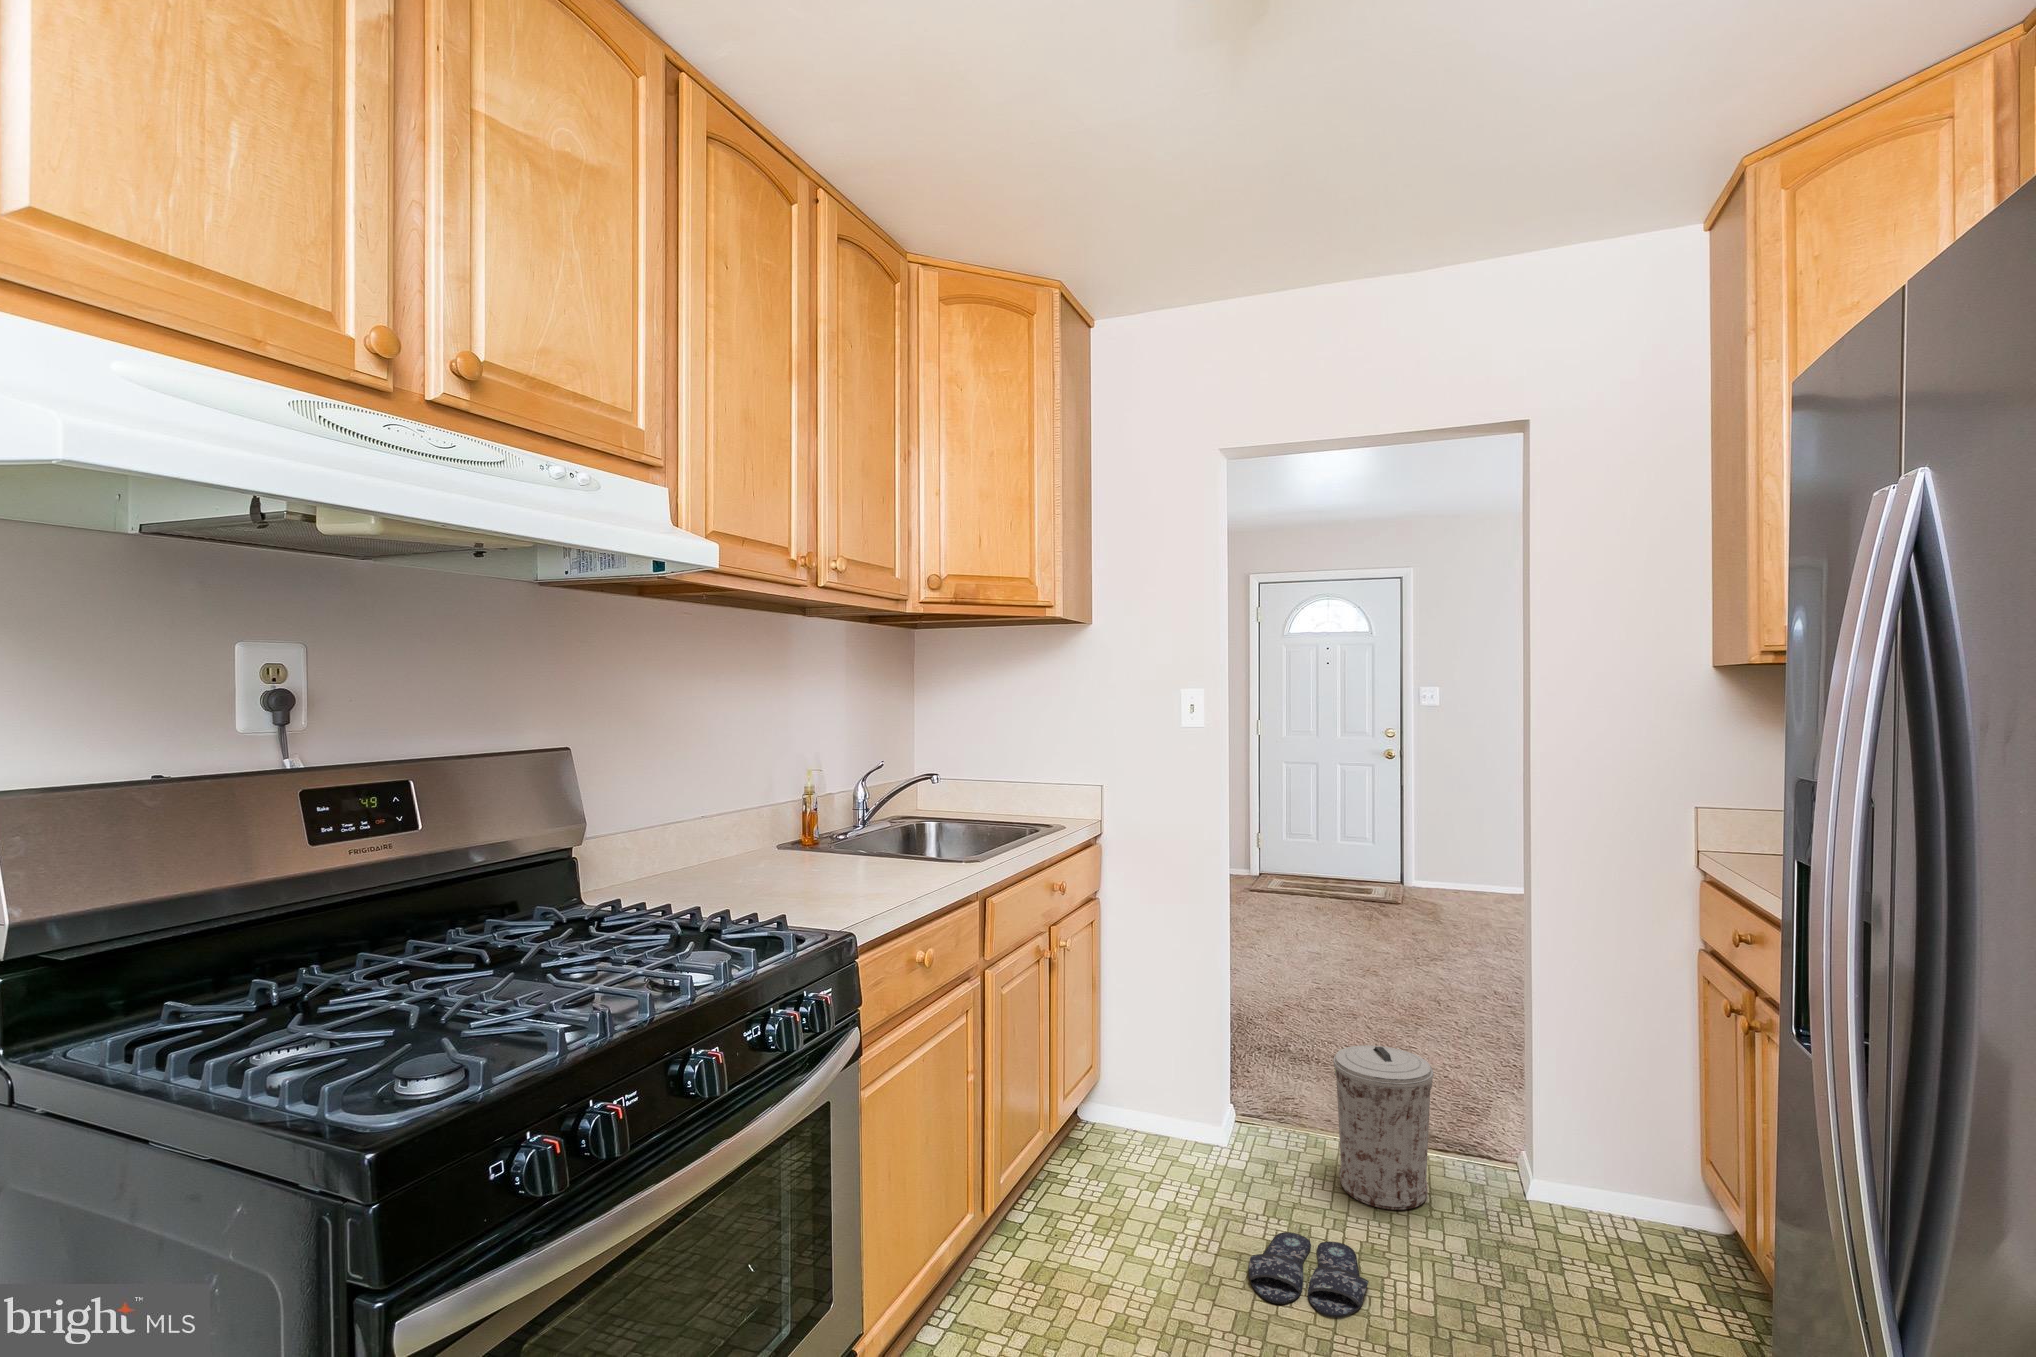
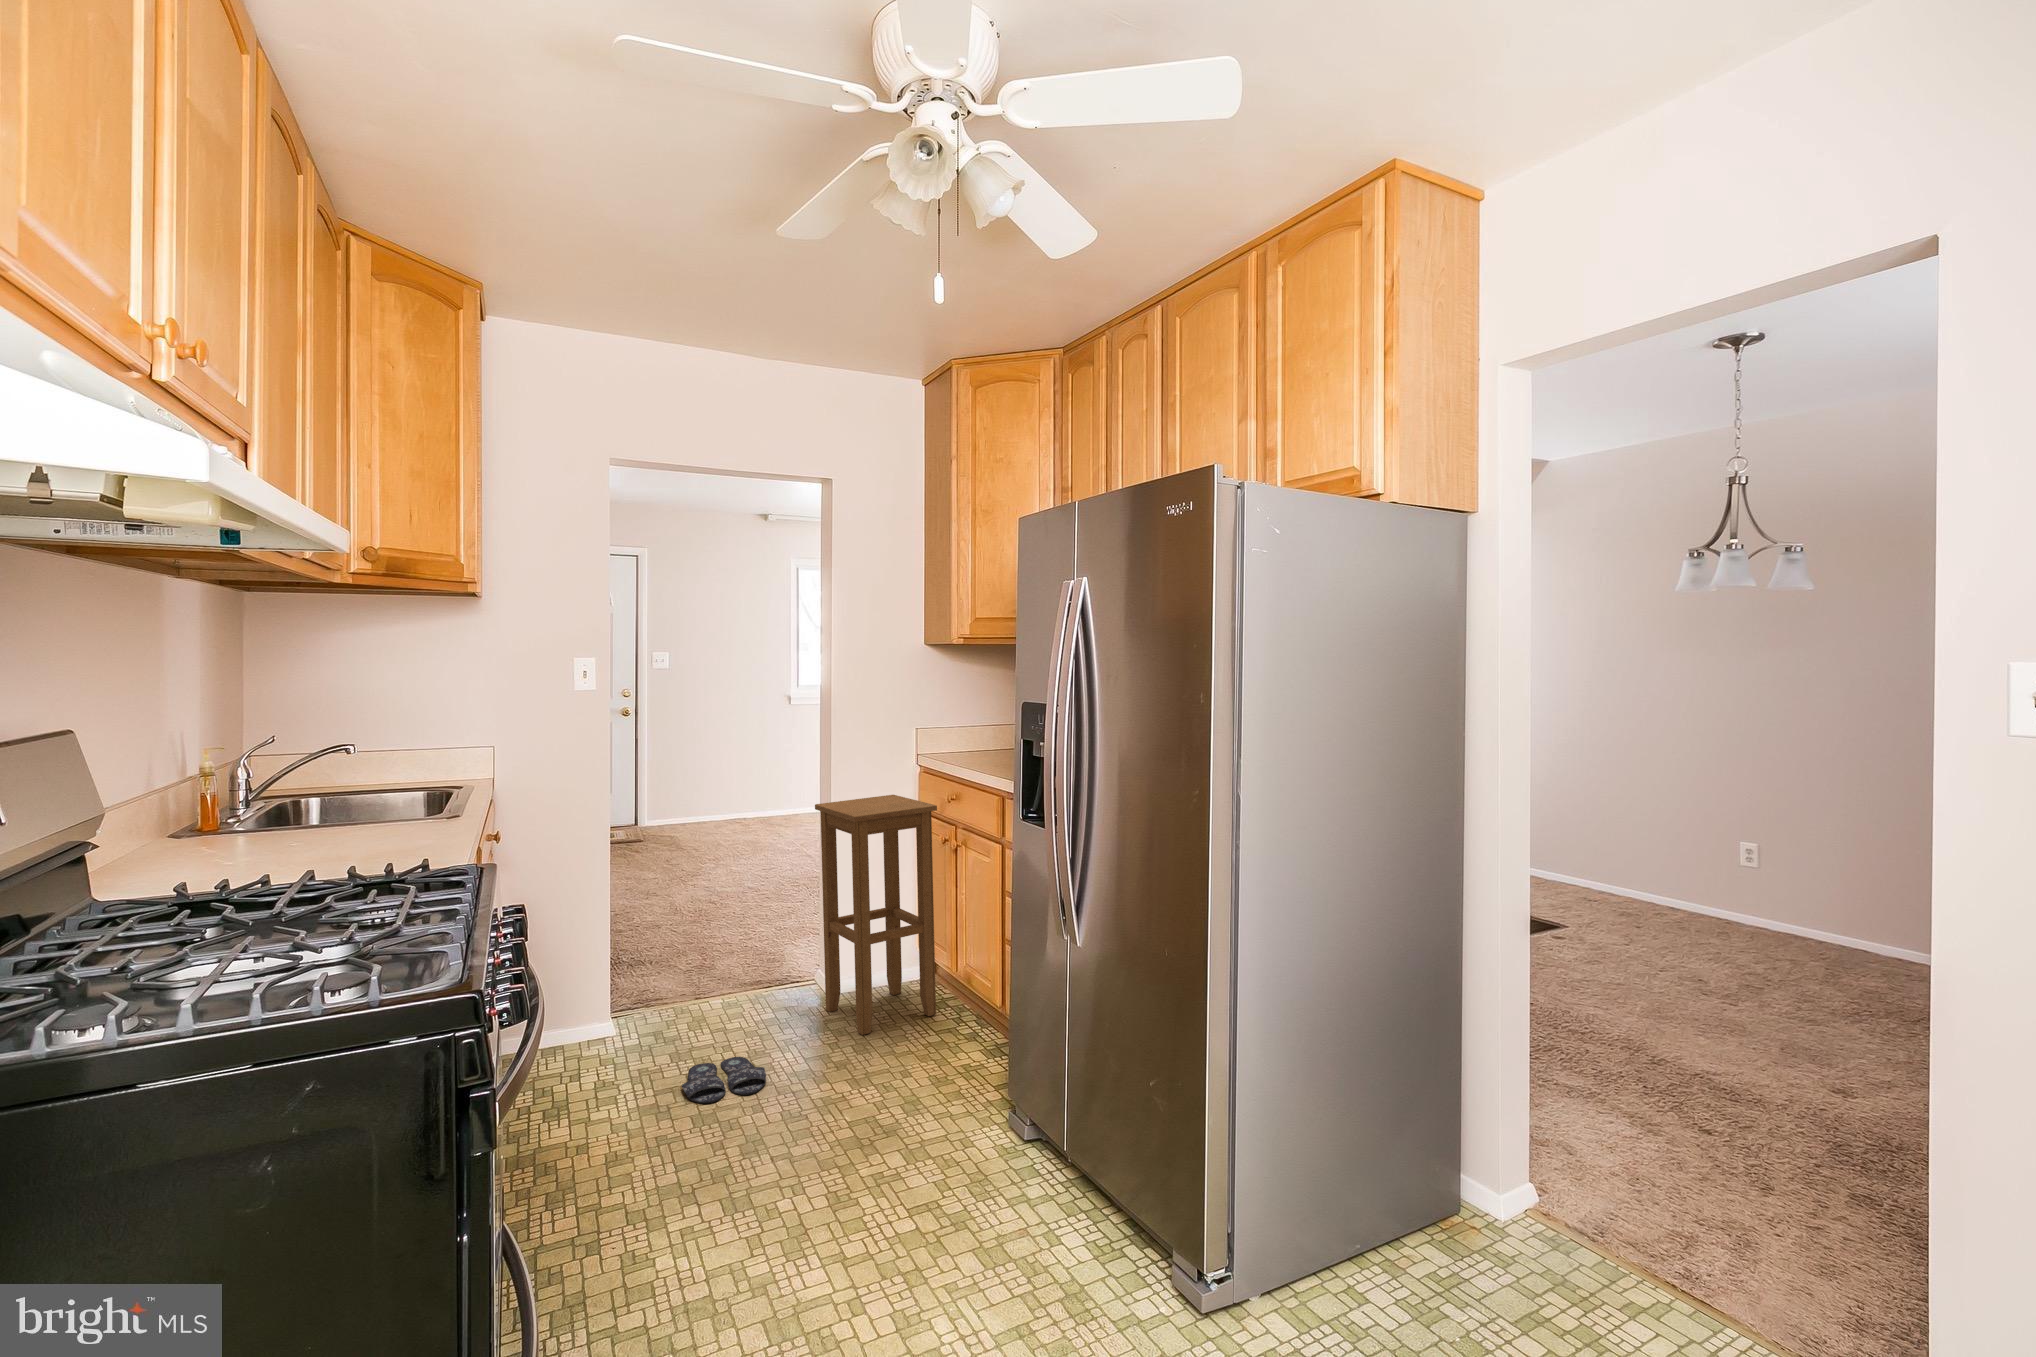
stool: none [1502,905,1714,1314] -> present [815,795,937,1035]
trash can: present [1334,1045,1433,1210] -> none [704,921,775,1032]

